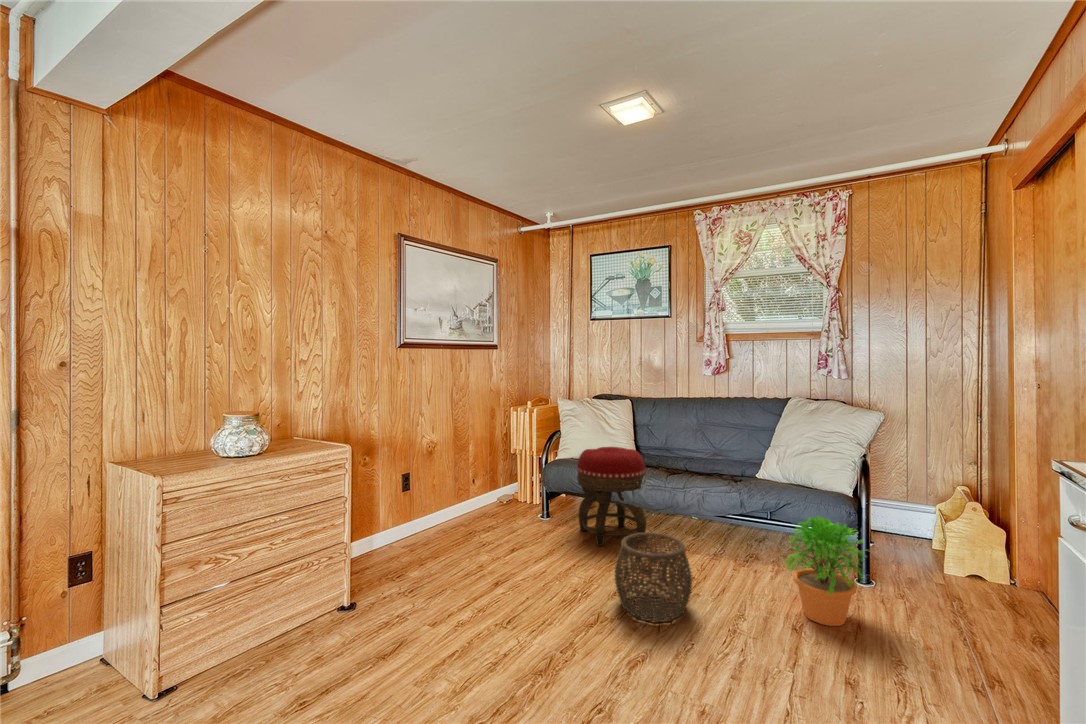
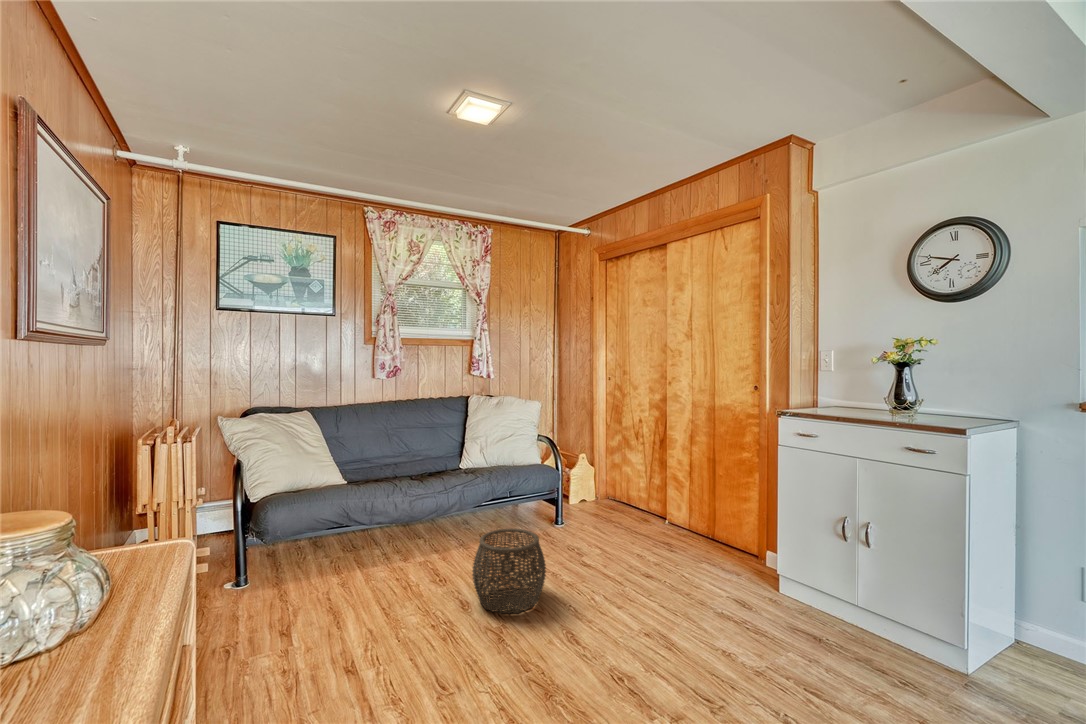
footstool: present [577,447,646,546] -> none [313,464,399,583]
potted plant: present [786,516,866,626] -> none [552,477,613,555]

